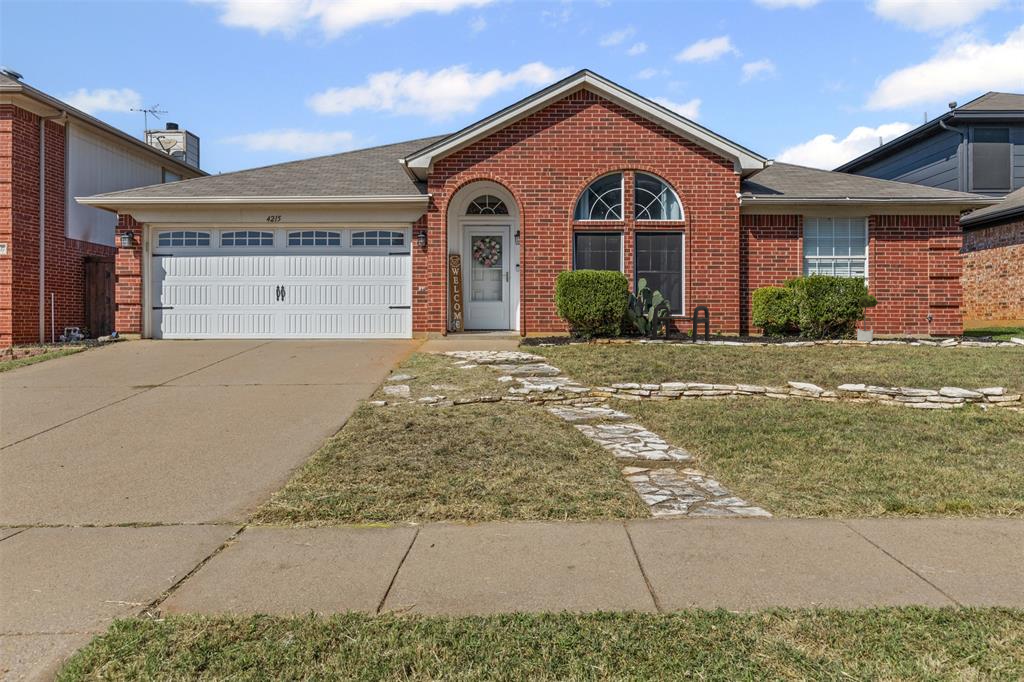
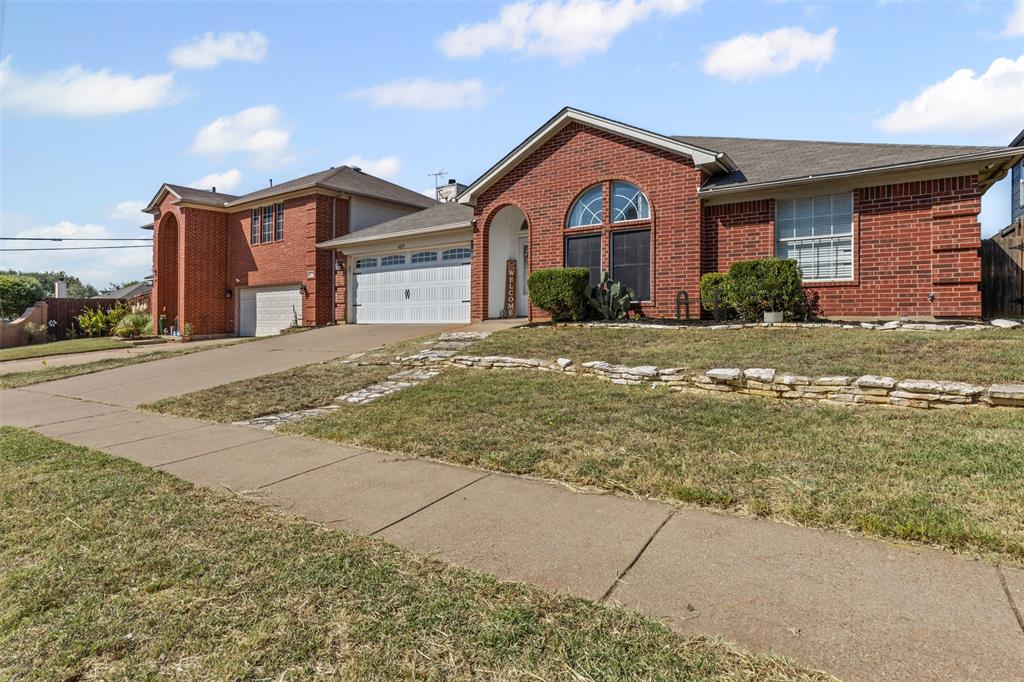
bench: present [653,305,709,342] -> present [676,289,727,322]

